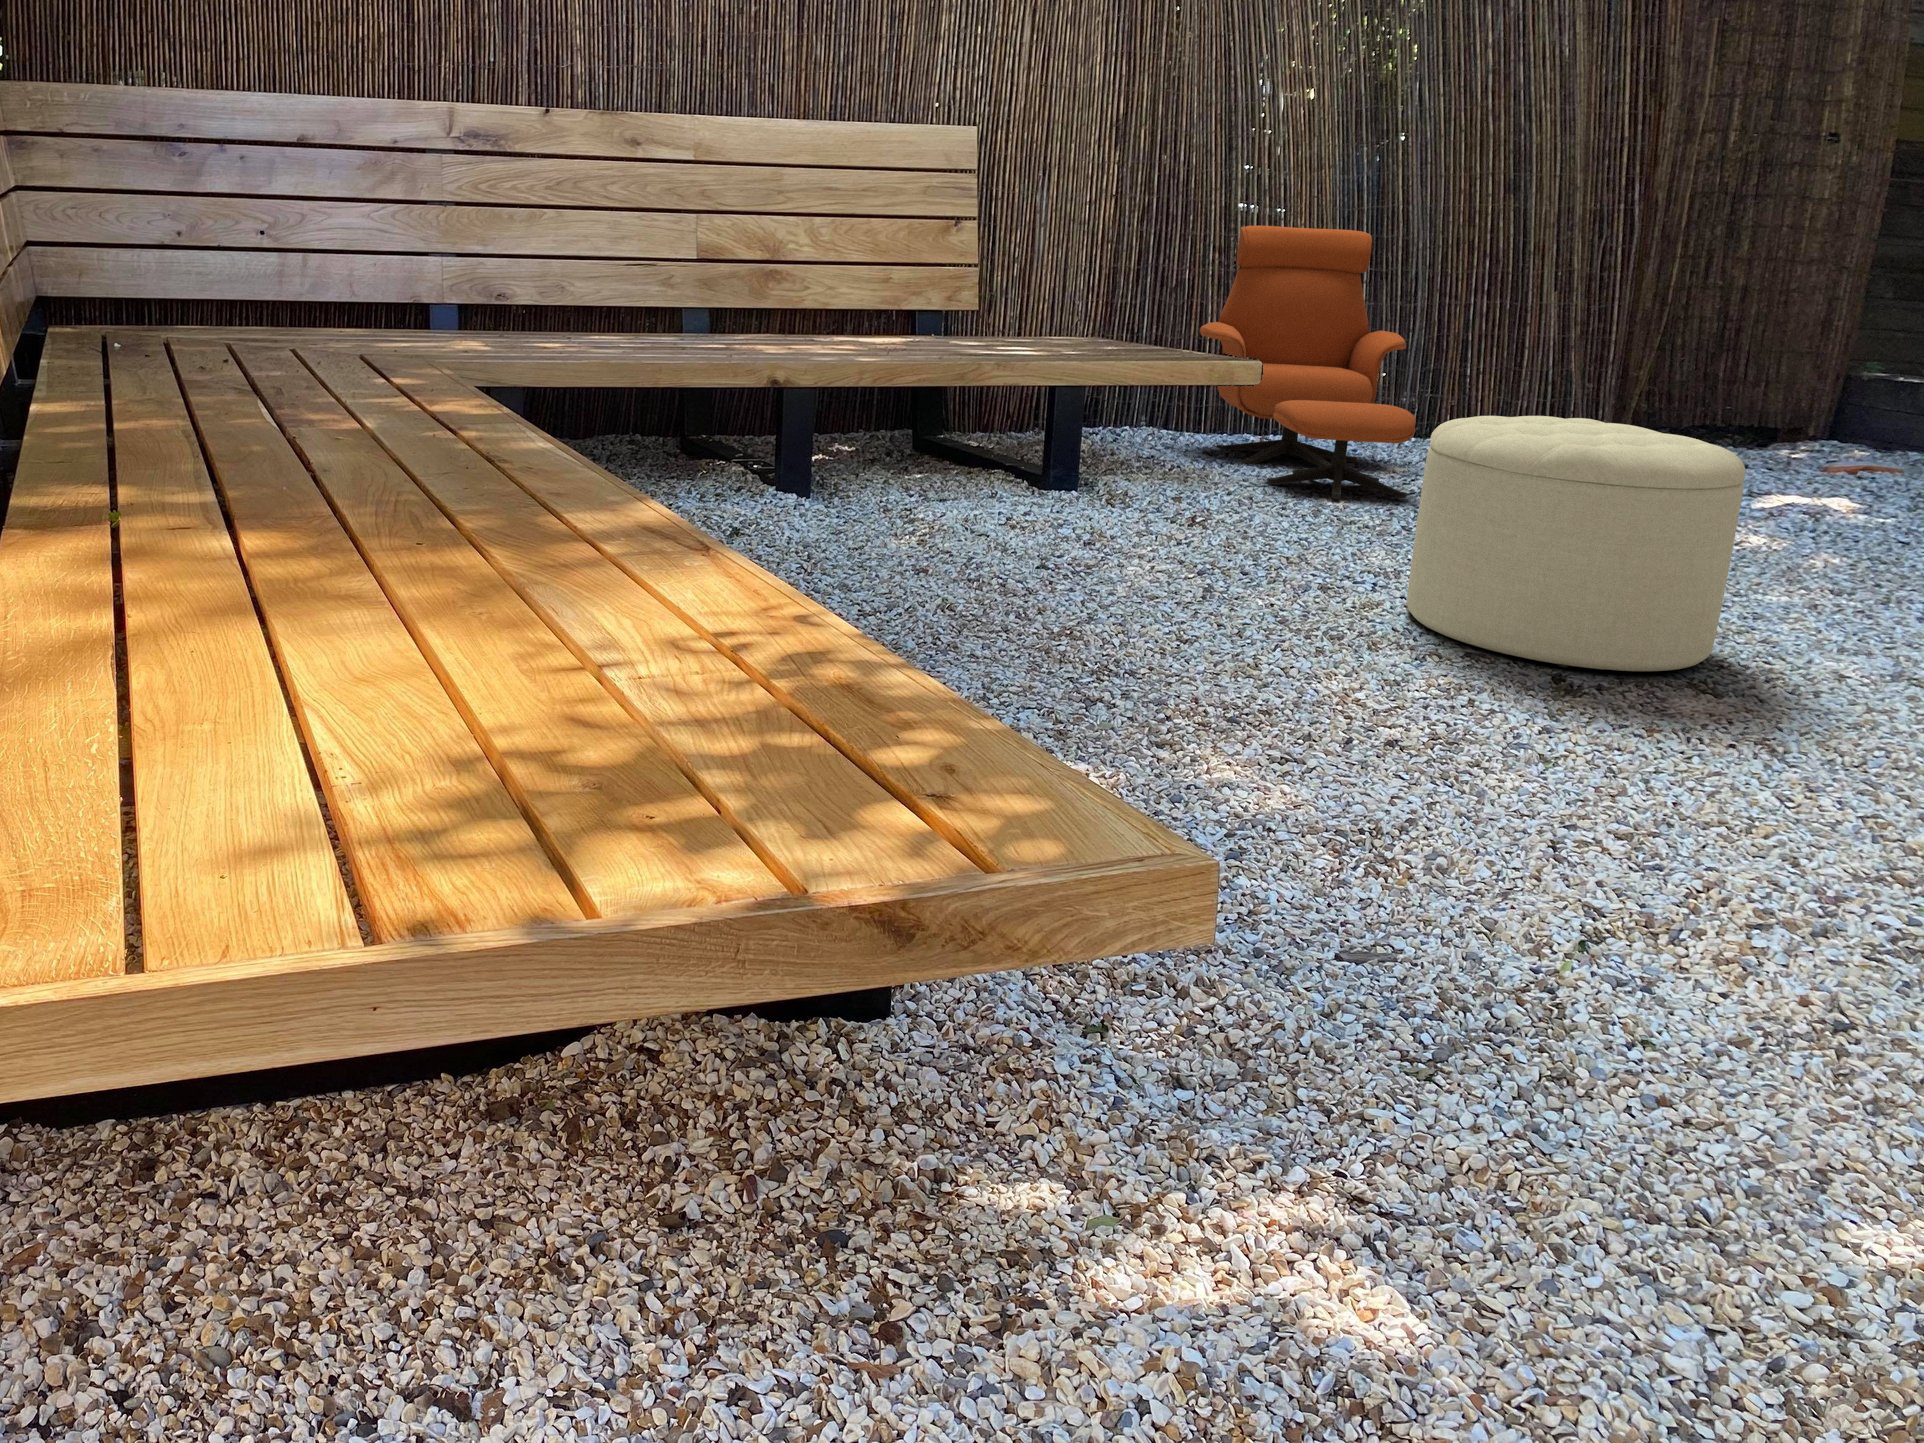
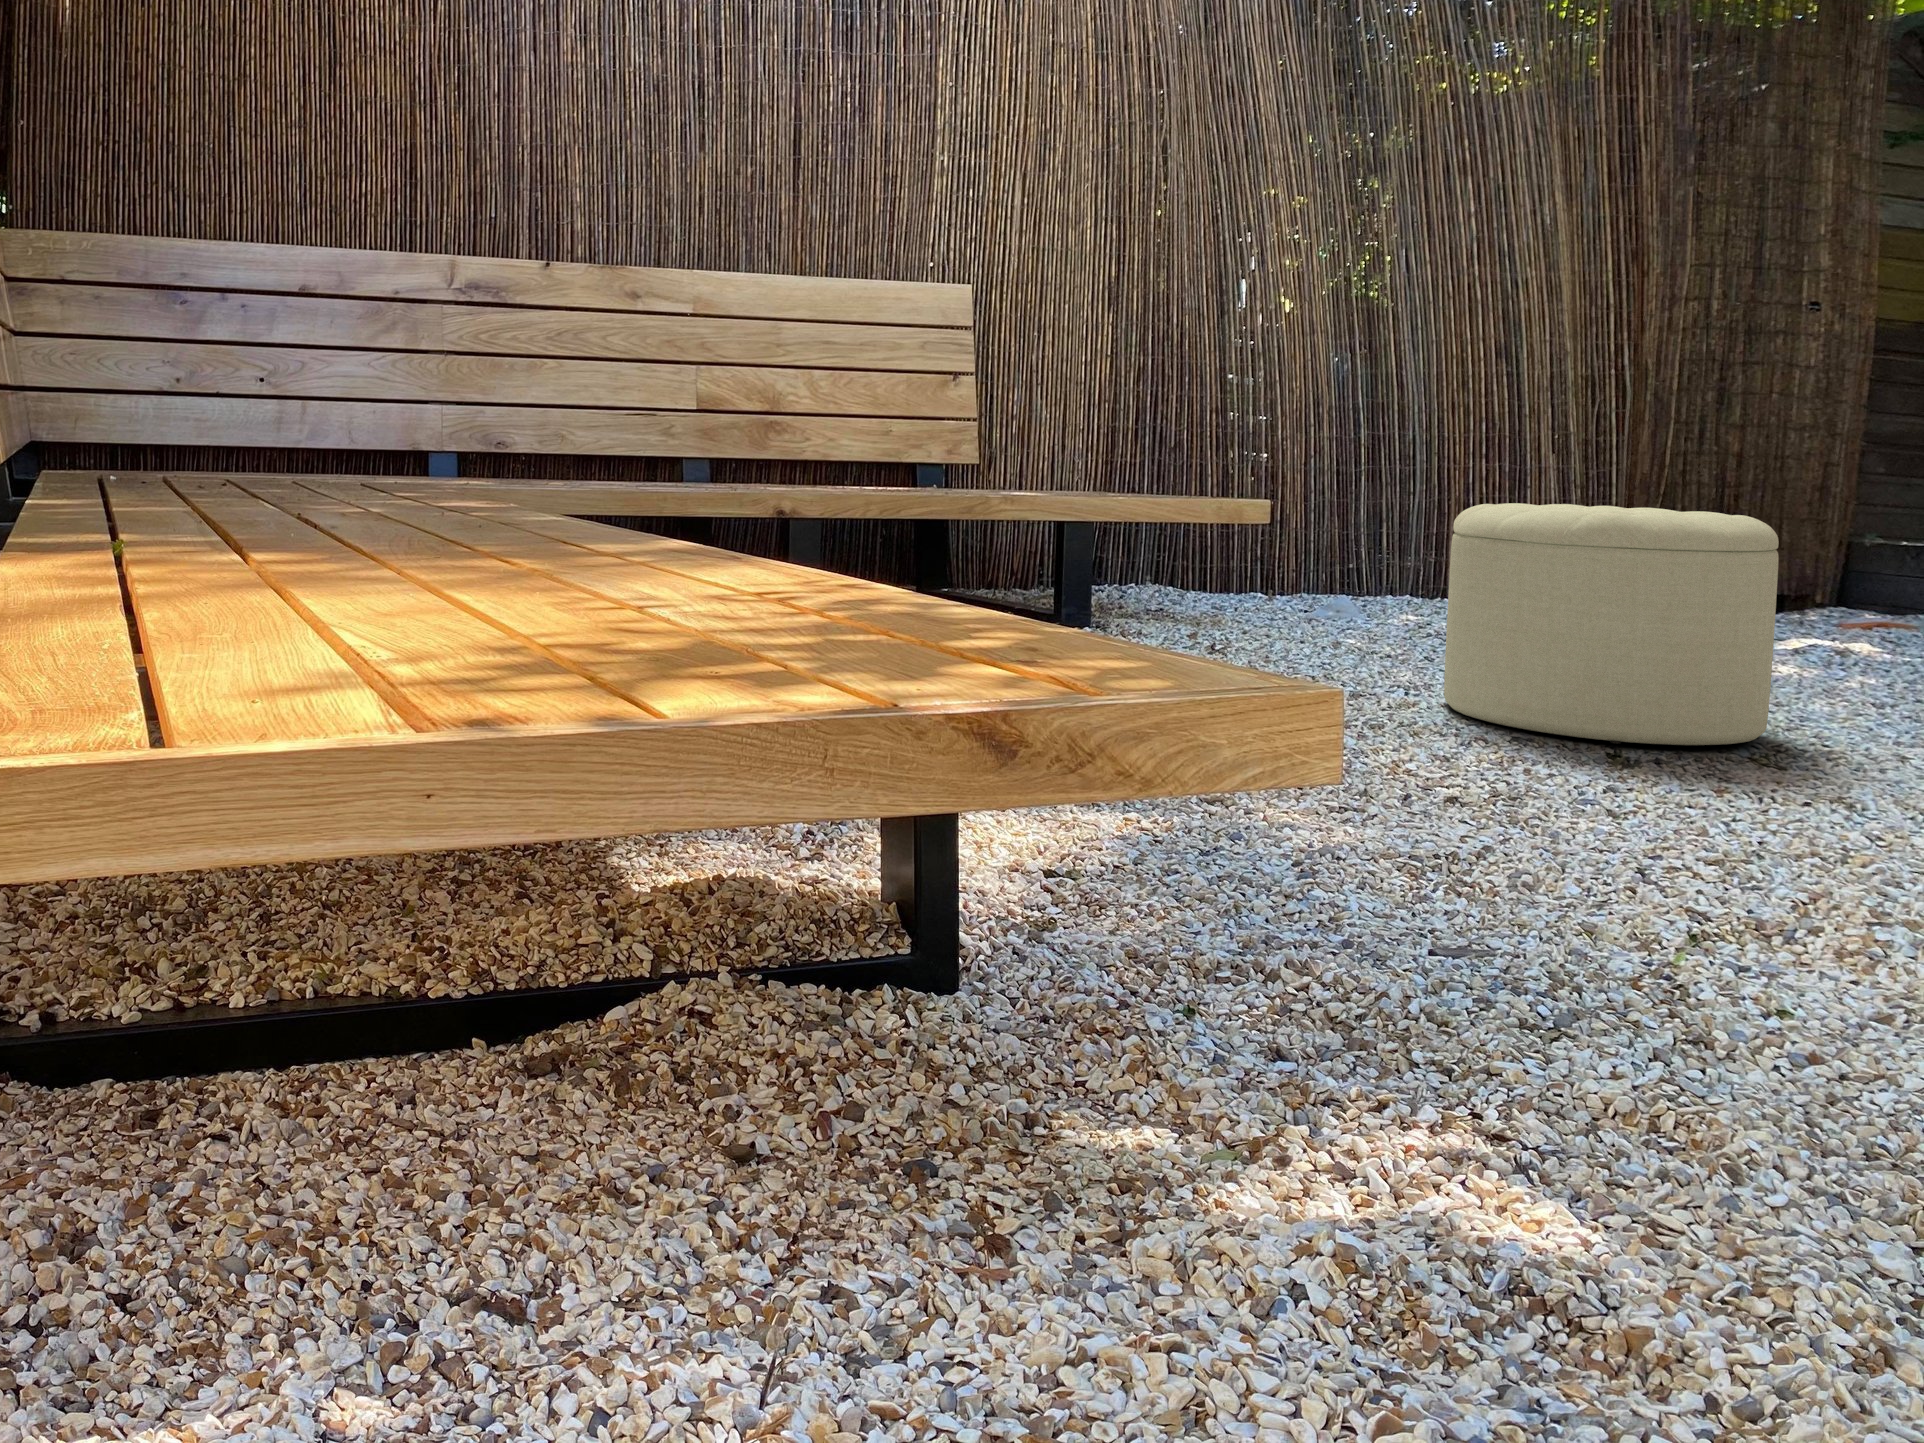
lounge chair: present [1199,226,1416,499] -> none [1201,374,1428,630]

